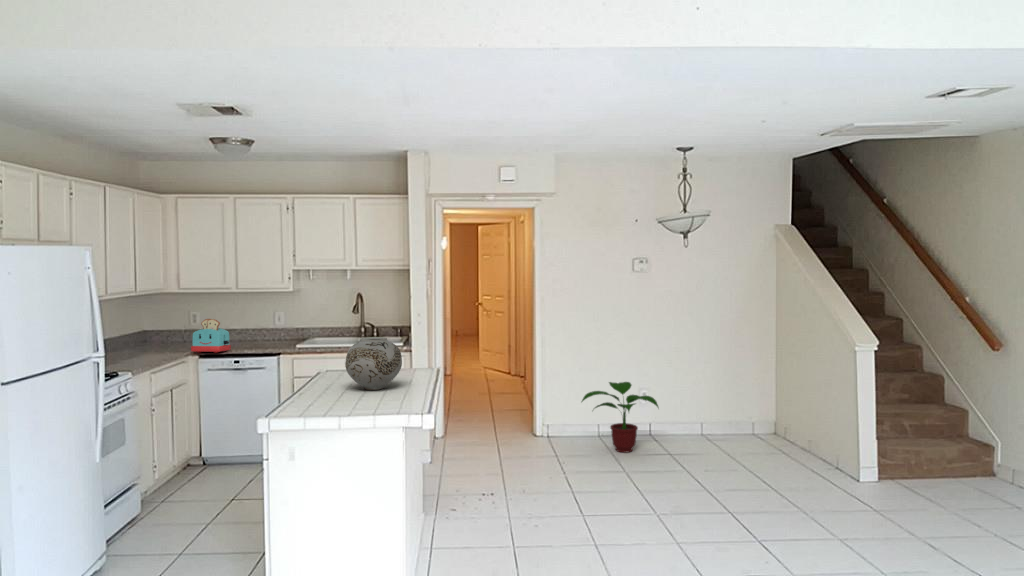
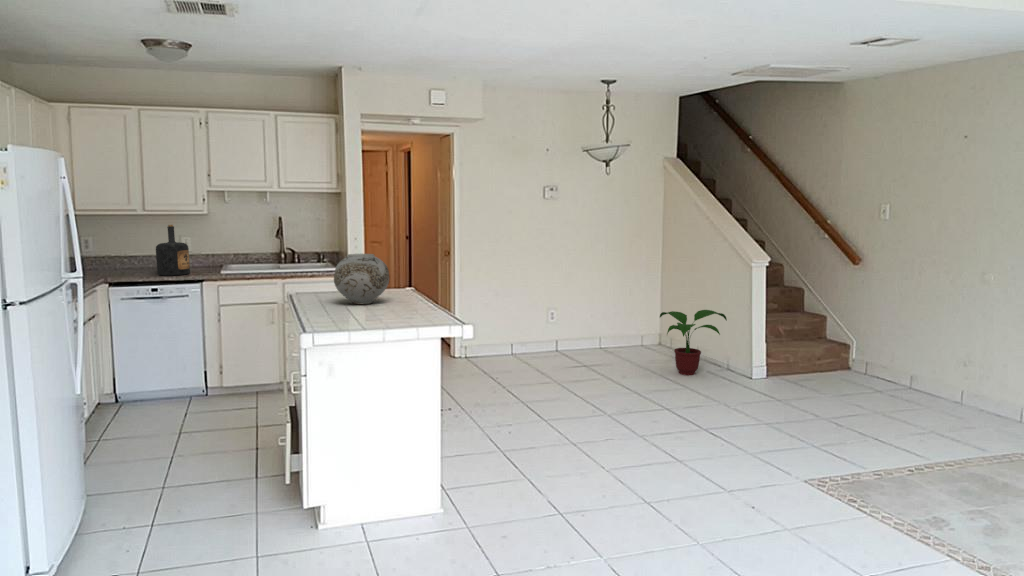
bottle: none [242,302,272,349] -> present [156,225,190,276]
toaster: present [191,319,231,353] -> none [102,243,147,280]
potted plant: present [582,382,658,452] -> present [660,310,727,375]

